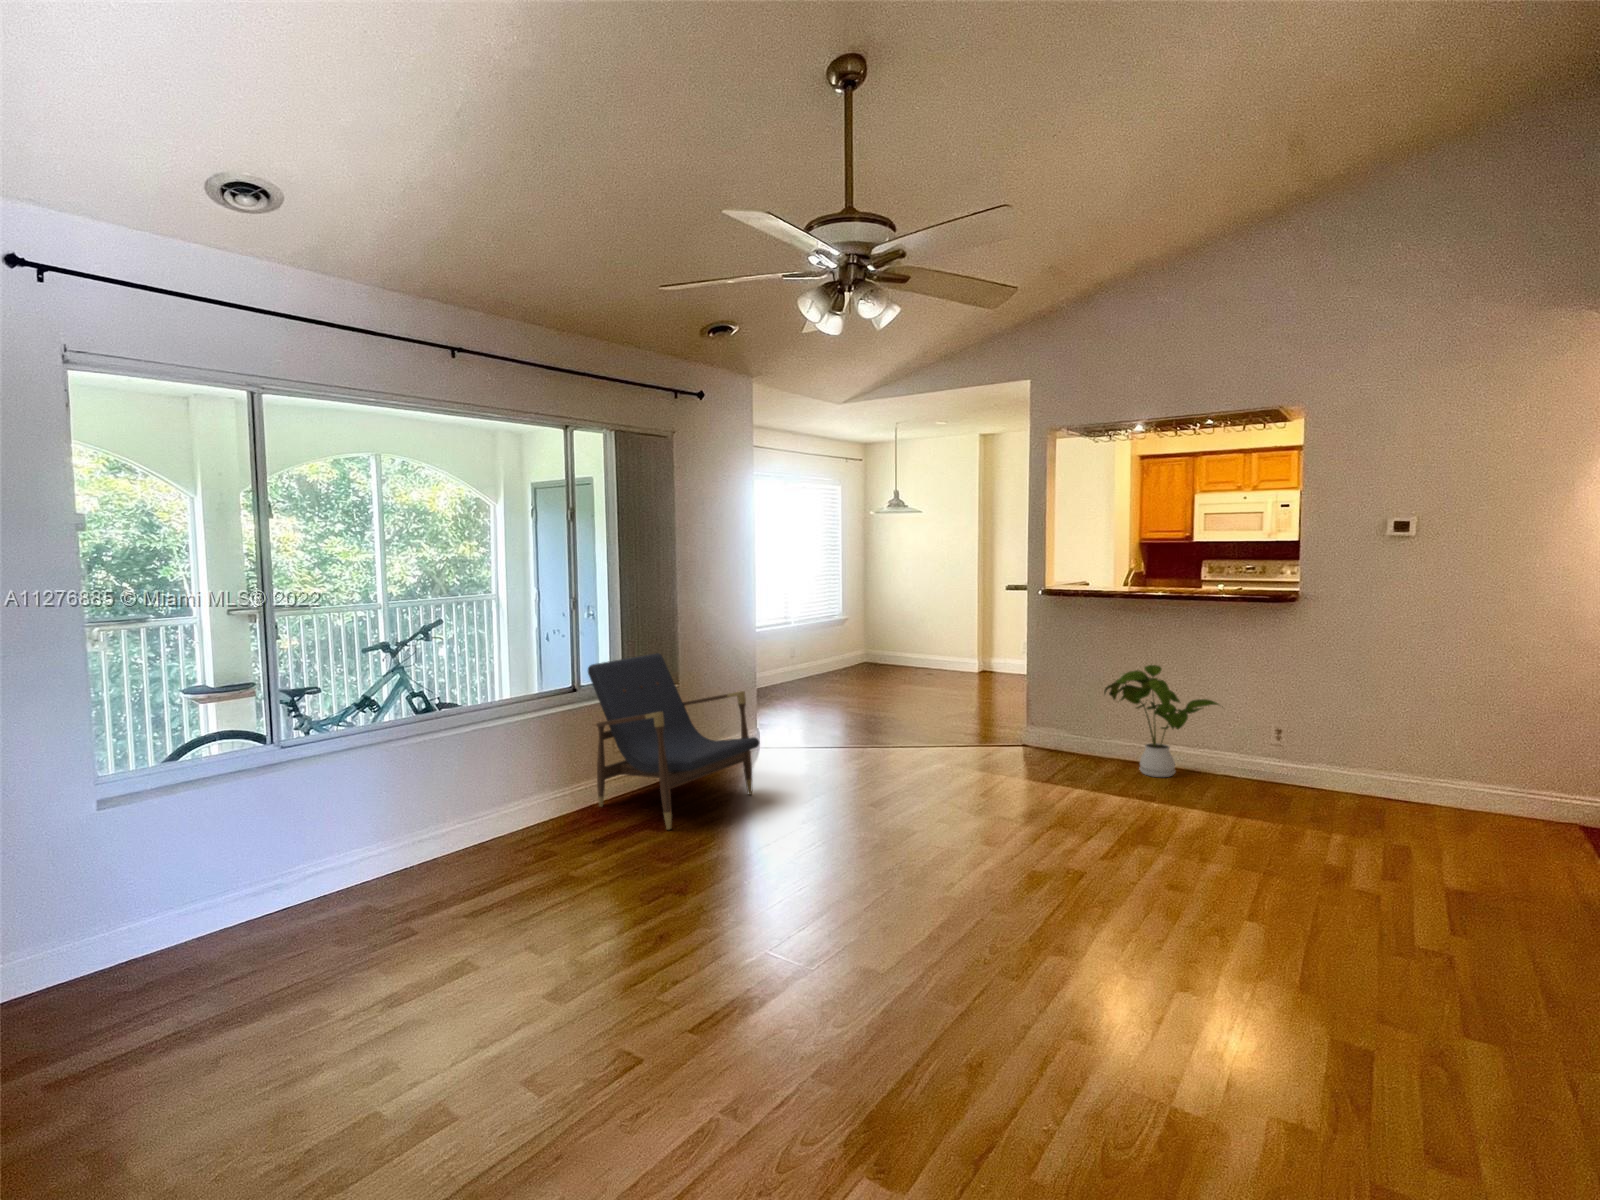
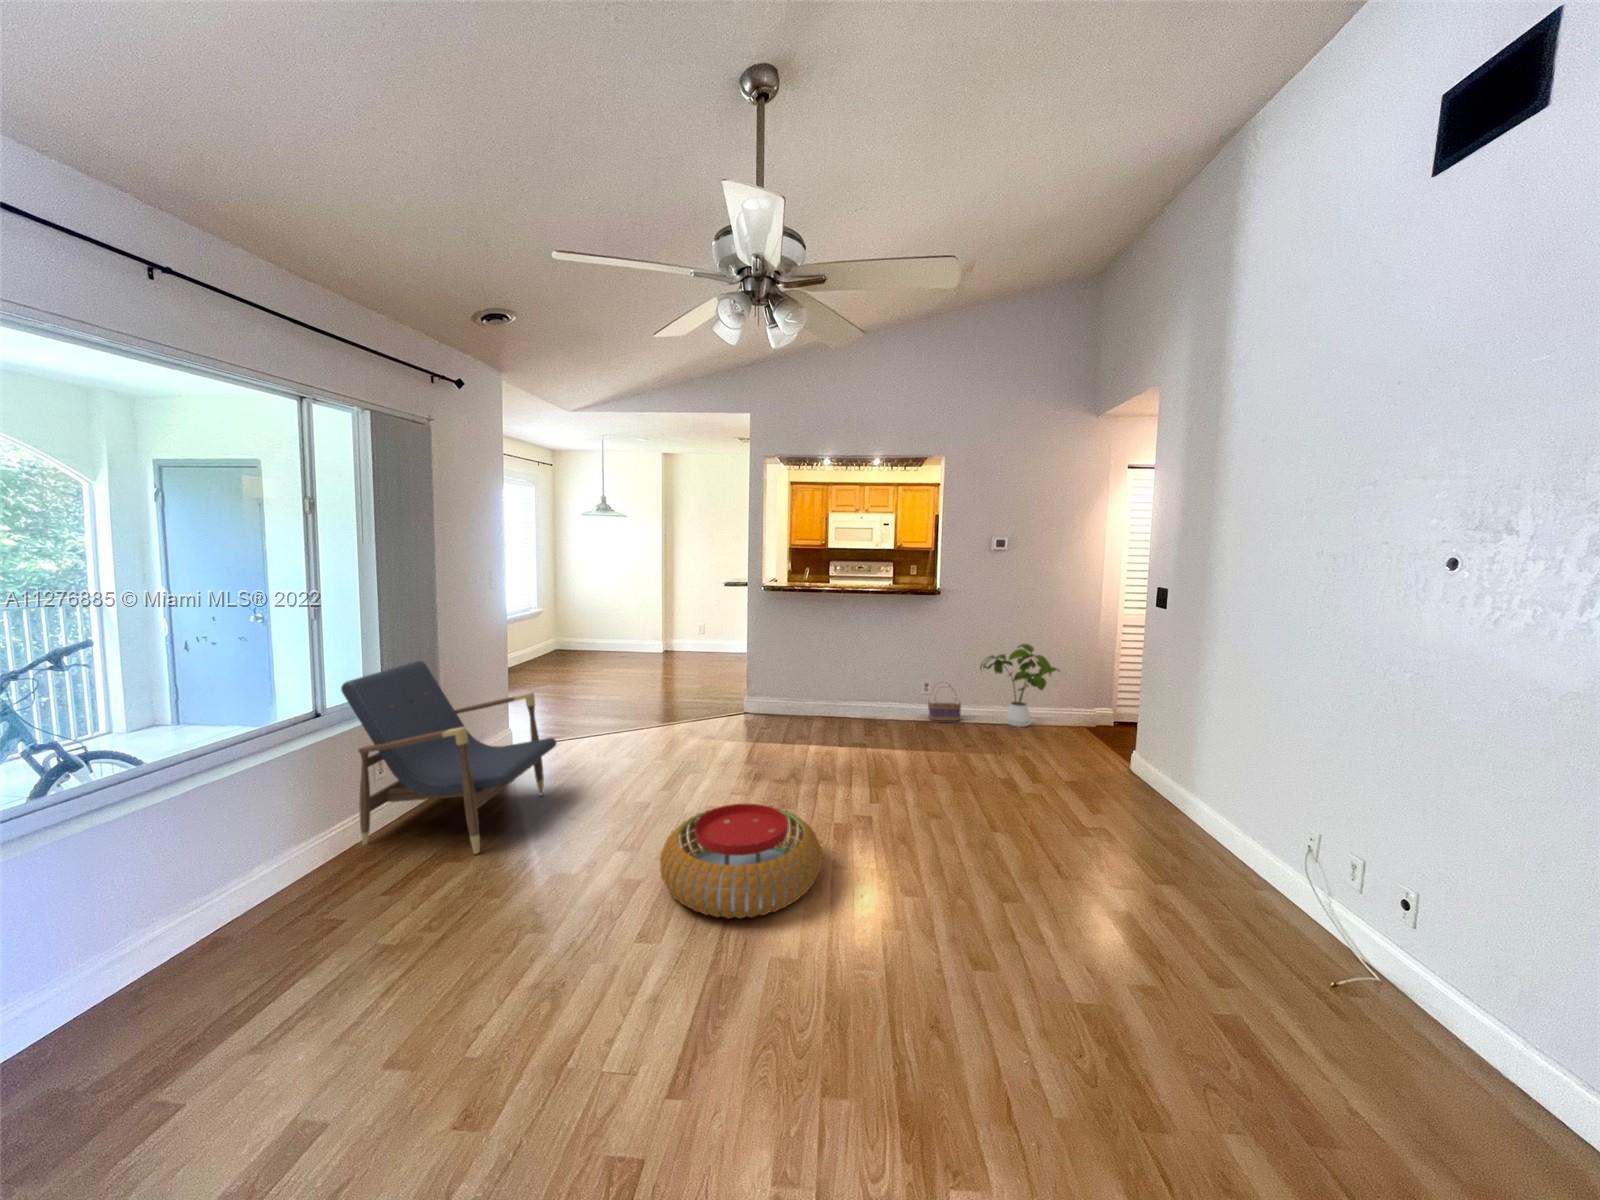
house plant: present [1104,665,1223,777] -> present [980,644,1060,727]
basket: none [1283,737,1339,798] -> present [928,687,961,721]
pouf: none [784,823,959,934] -> present [660,804,821,918]

